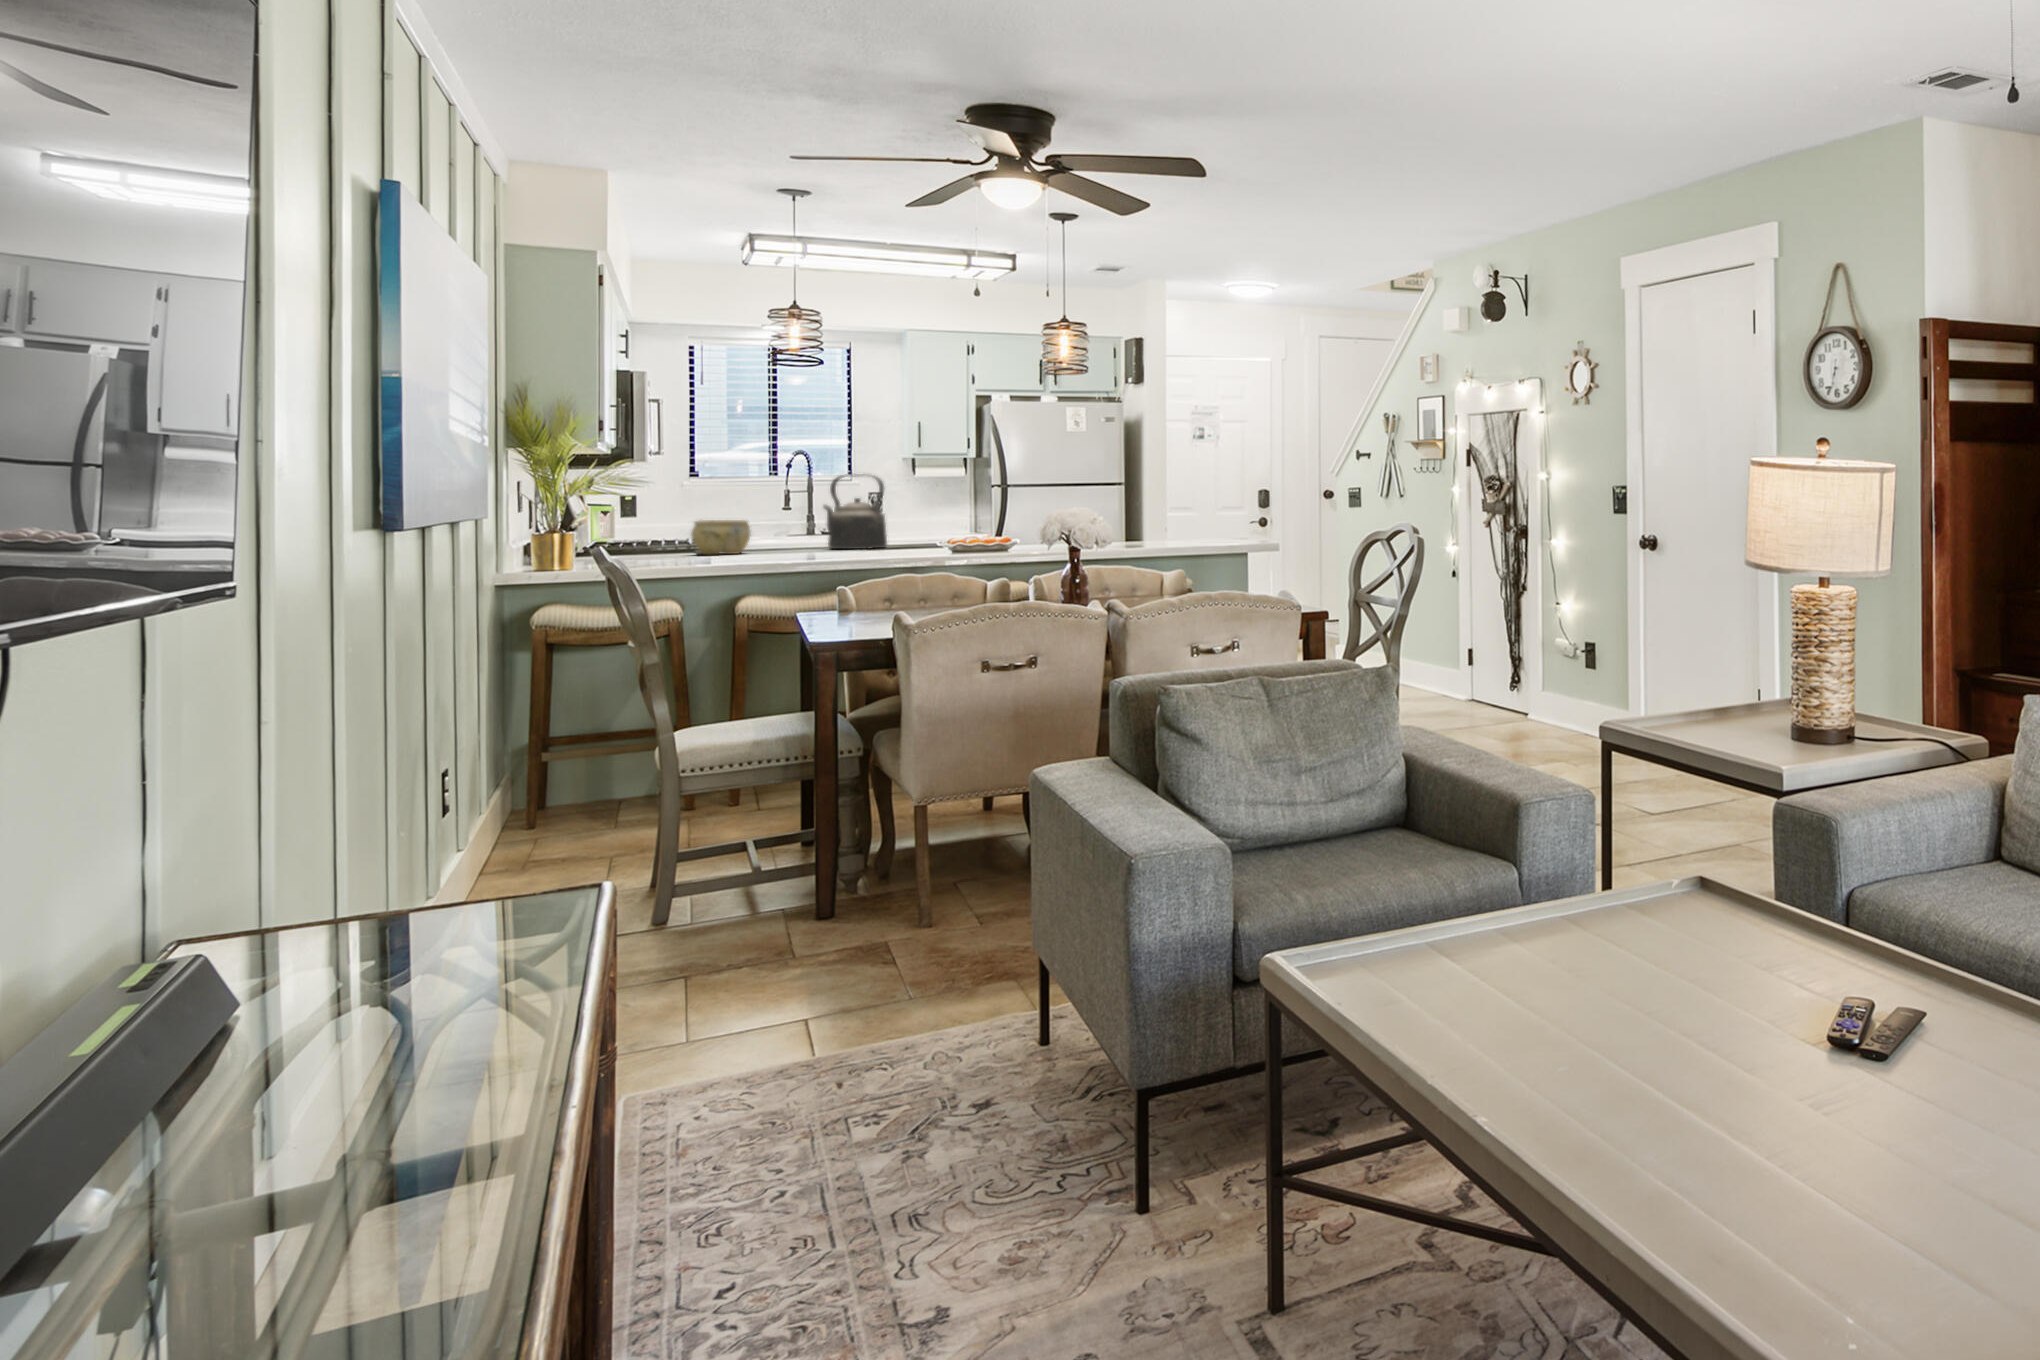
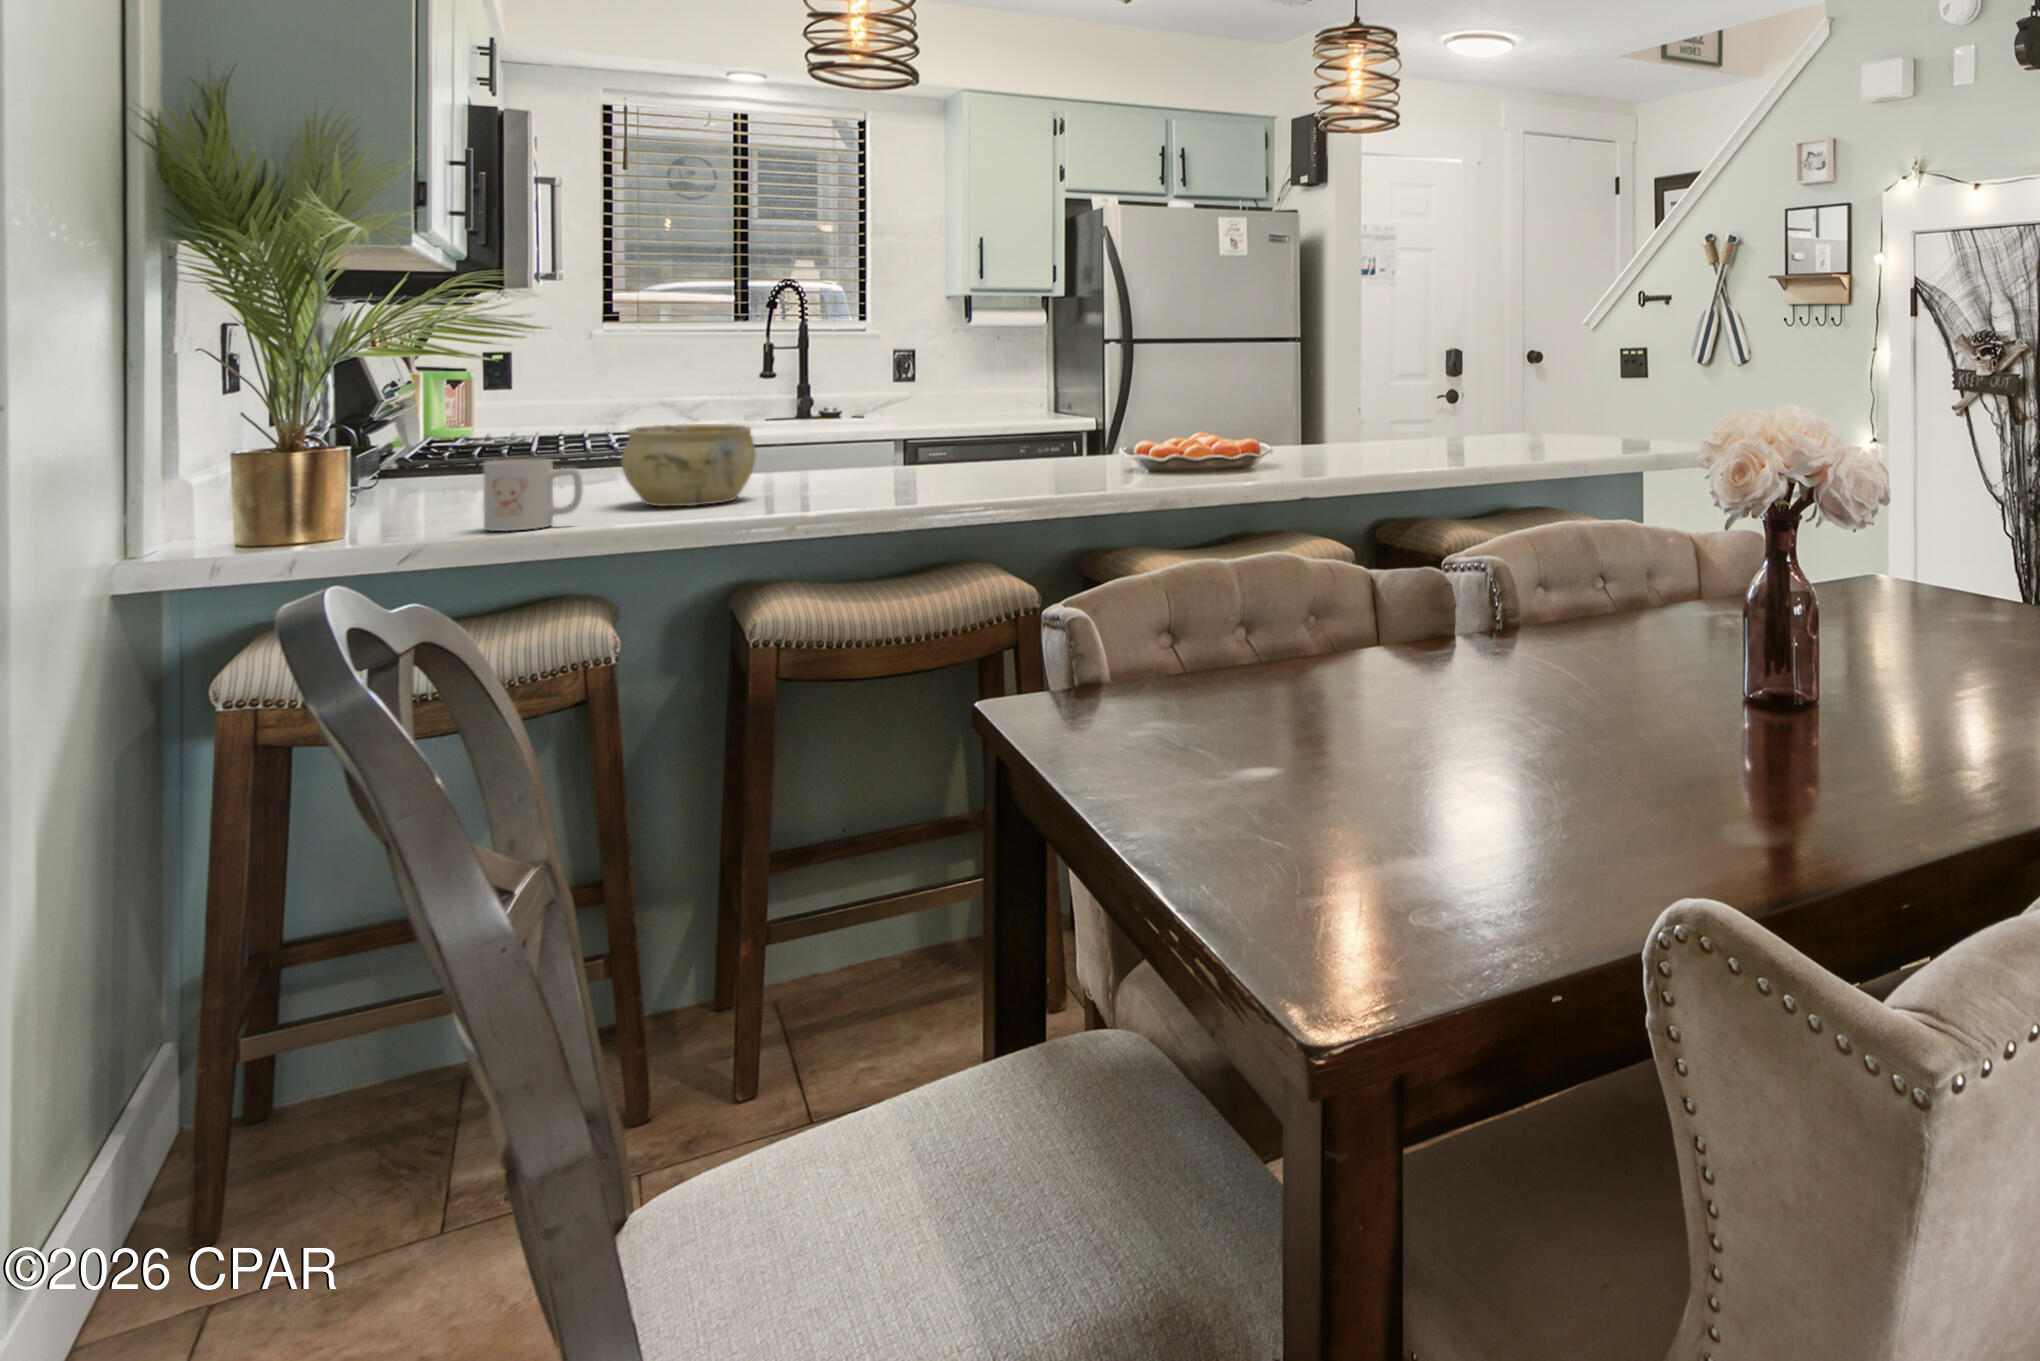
kettle: present [823,476,887,549] -> none [899,325,1035,484]
mug: none [635,531,675,559] -> present [484,459,583,531]

